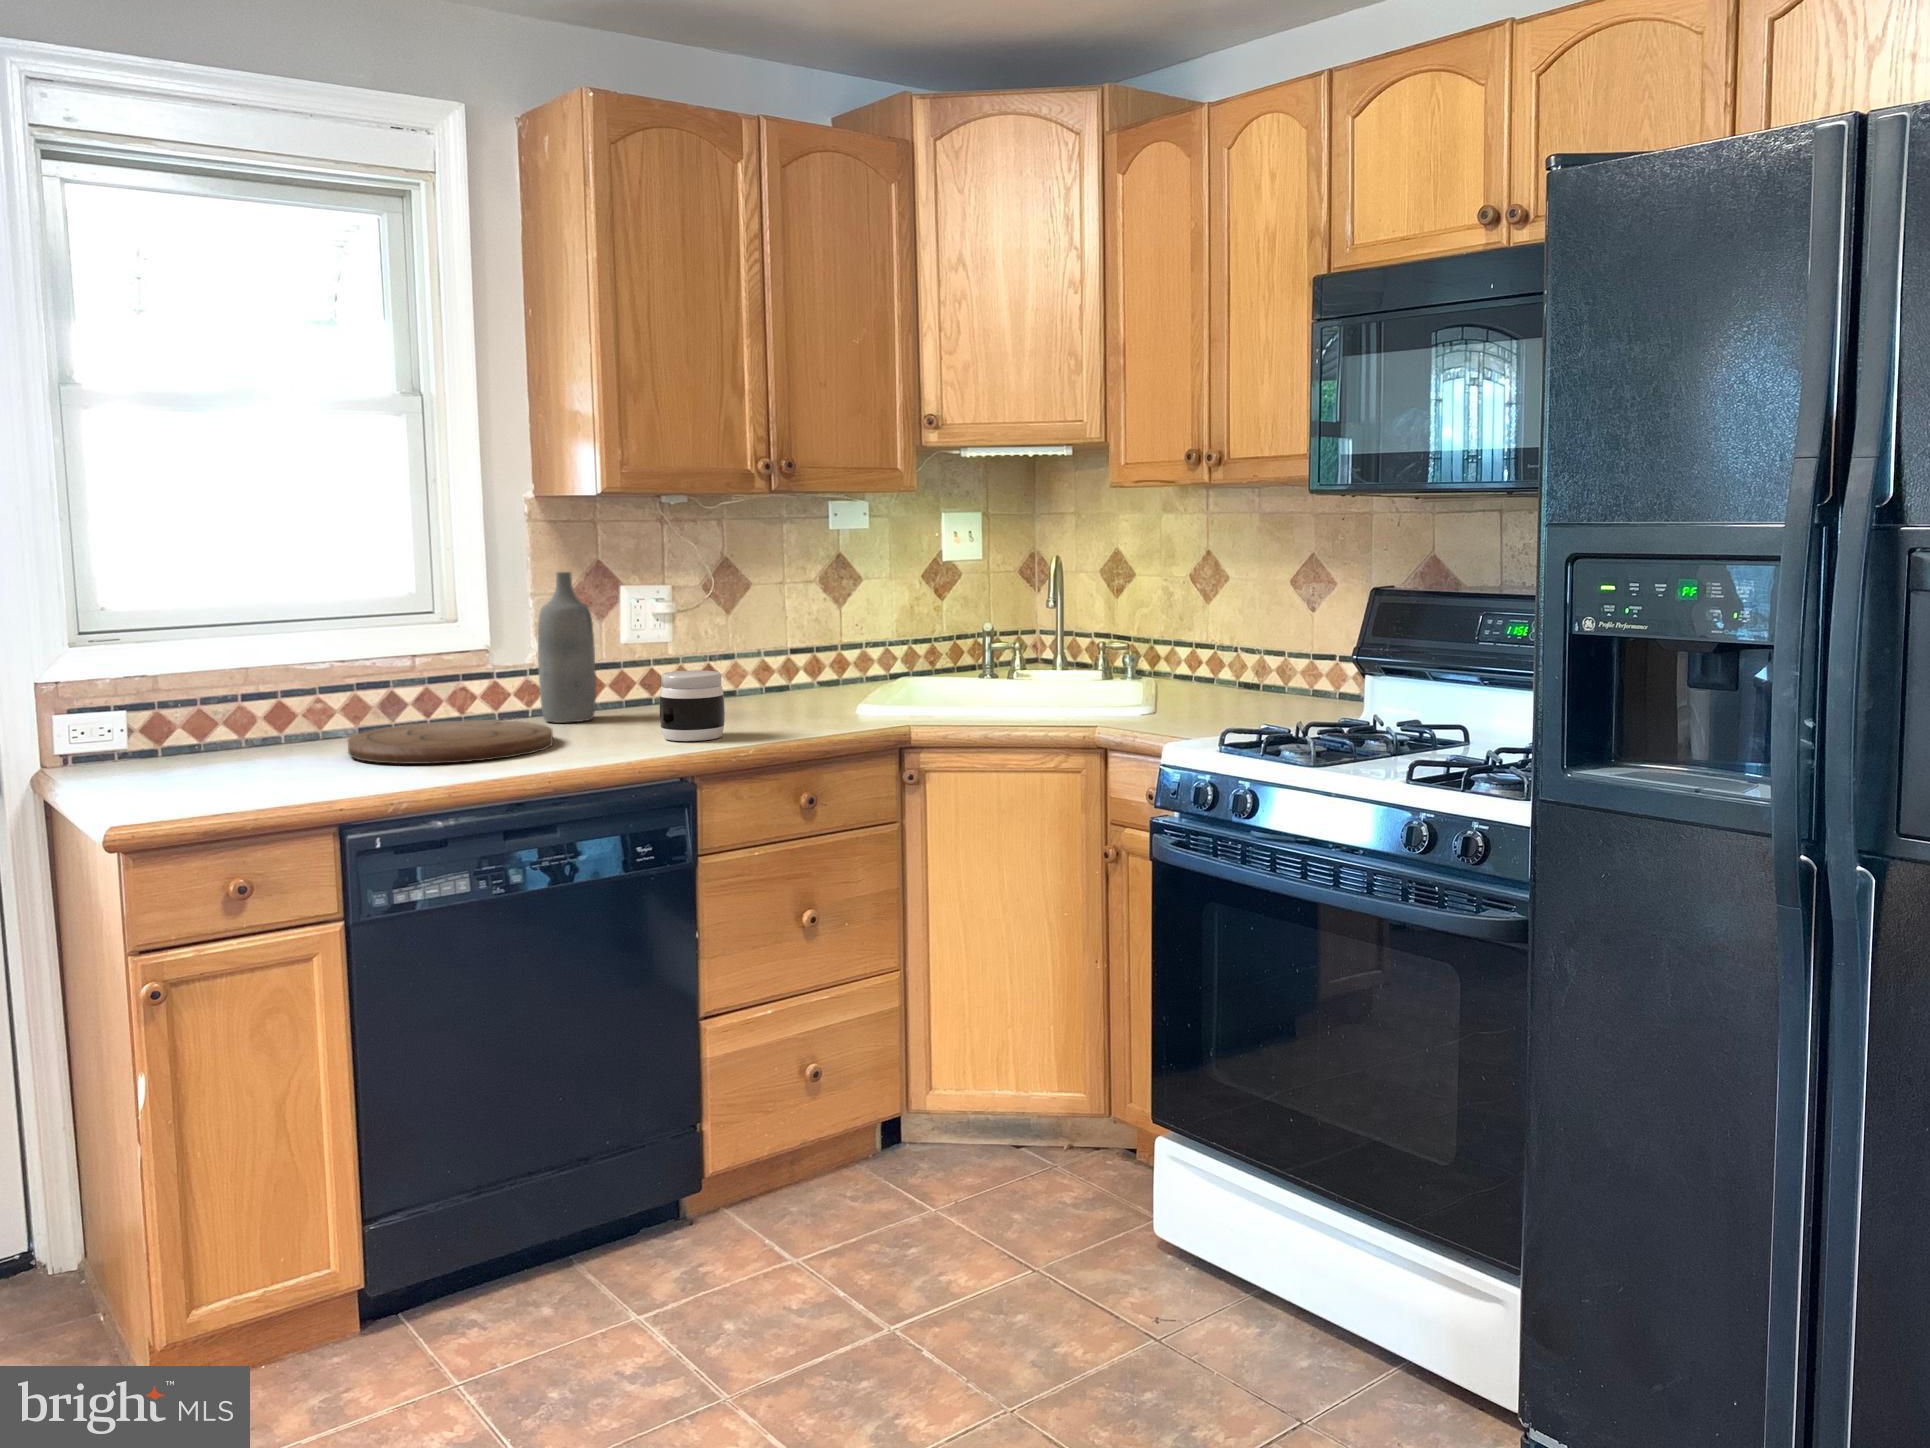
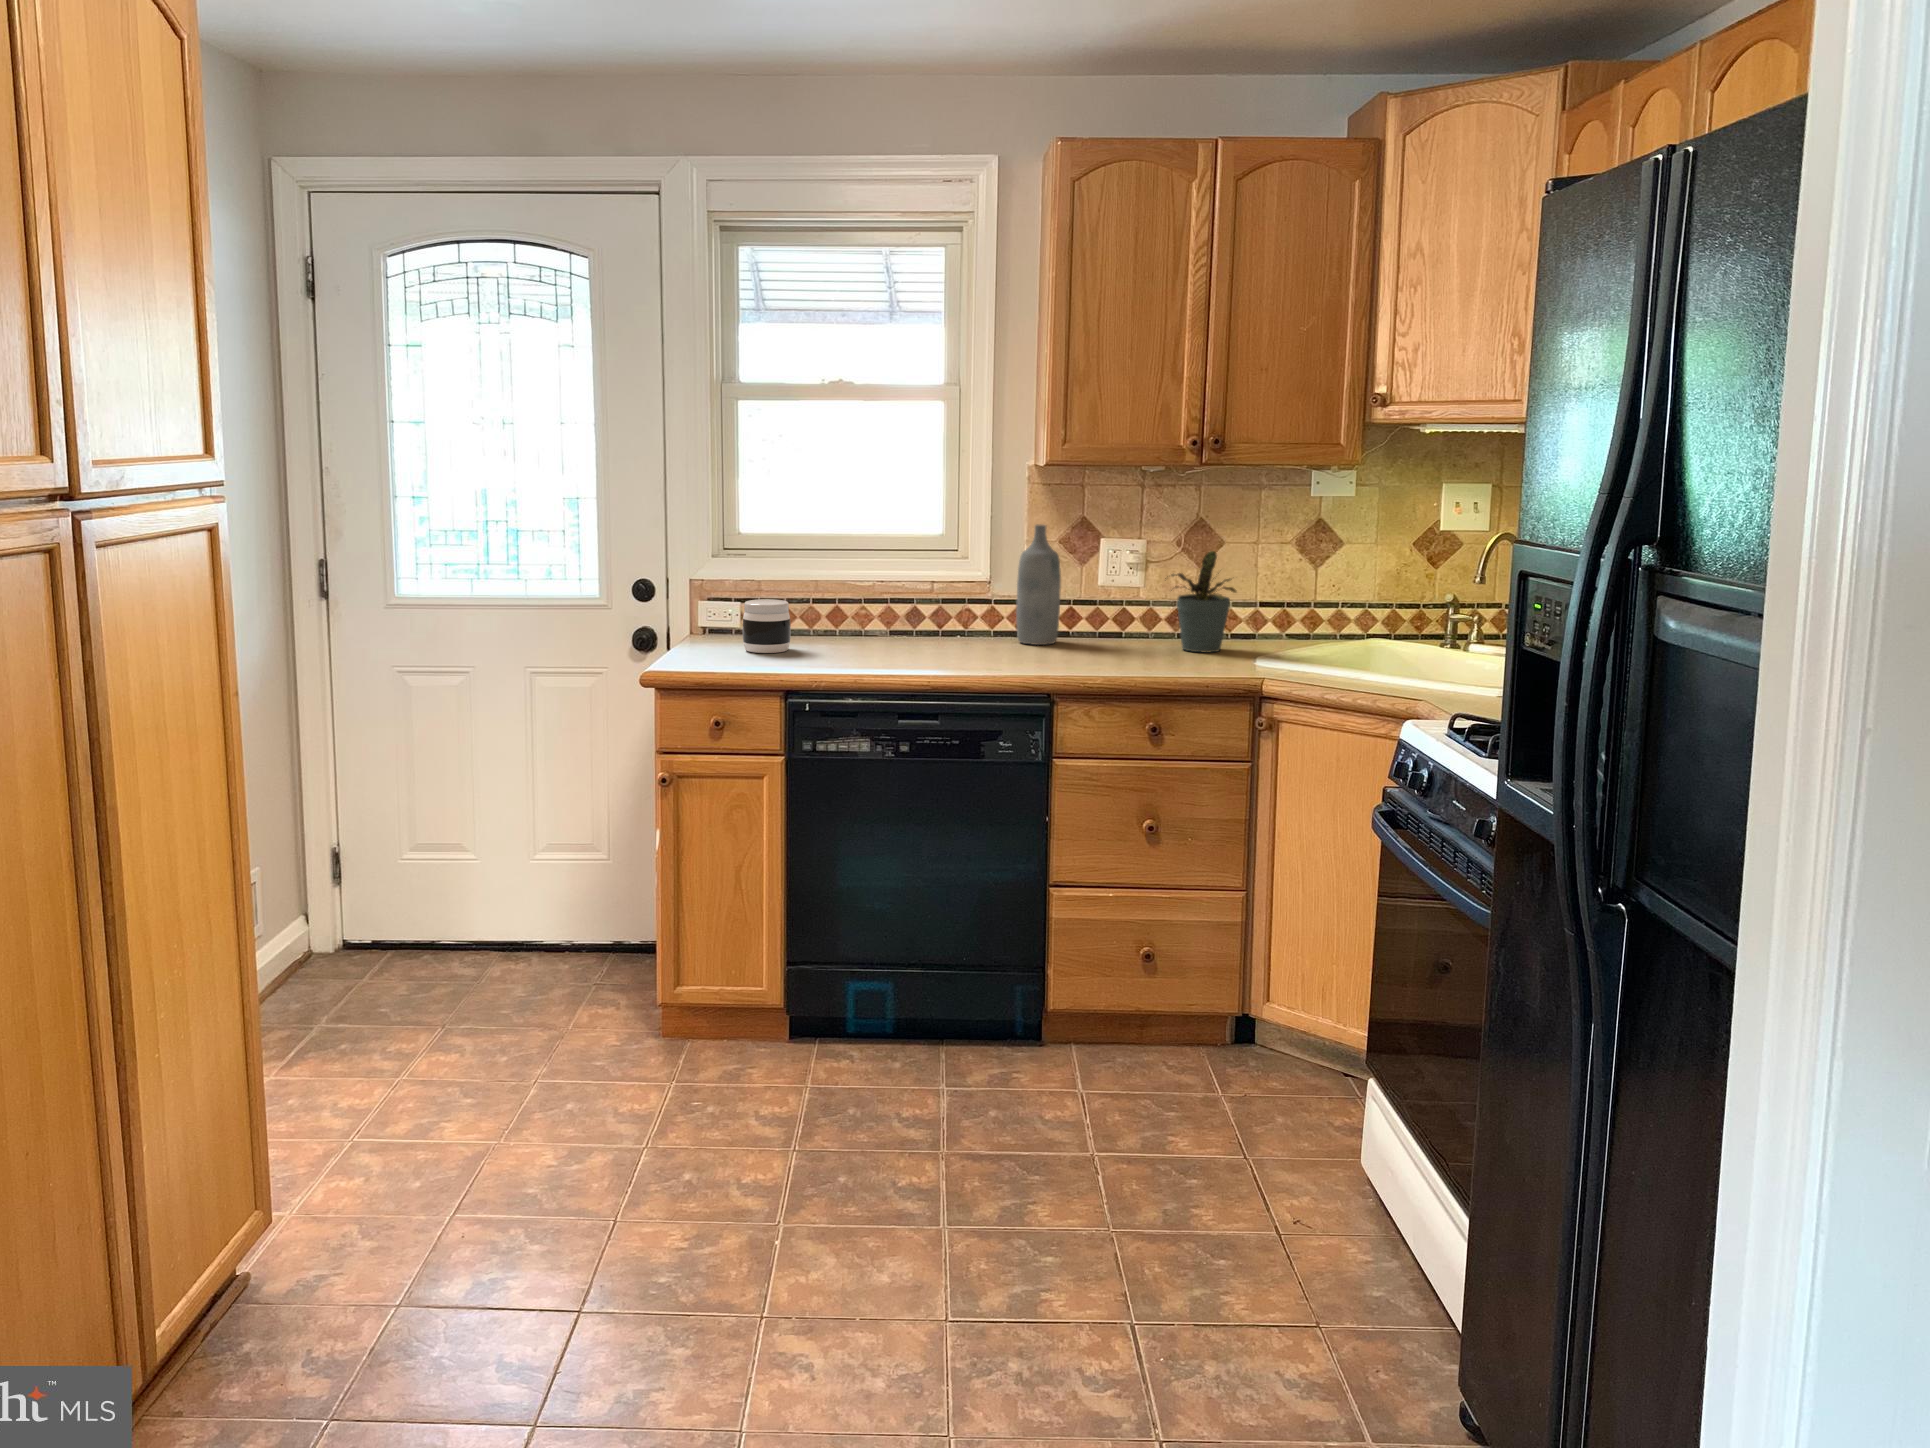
potted plant: none [721,589,812,708] -> present [1165,551,1236,652]
jar: present [659,670,725,741] -> present [743,599,791,653]
cutting board: present [348,720,553,764] -> none [845,632,987,666]

